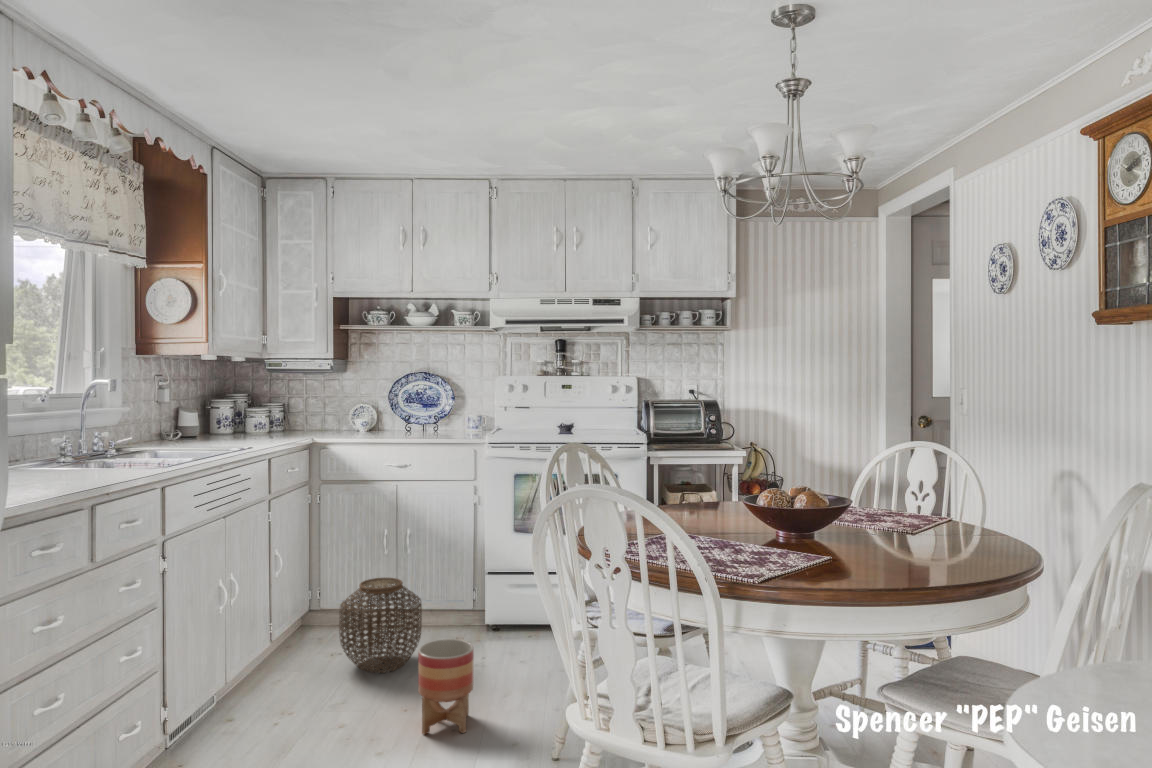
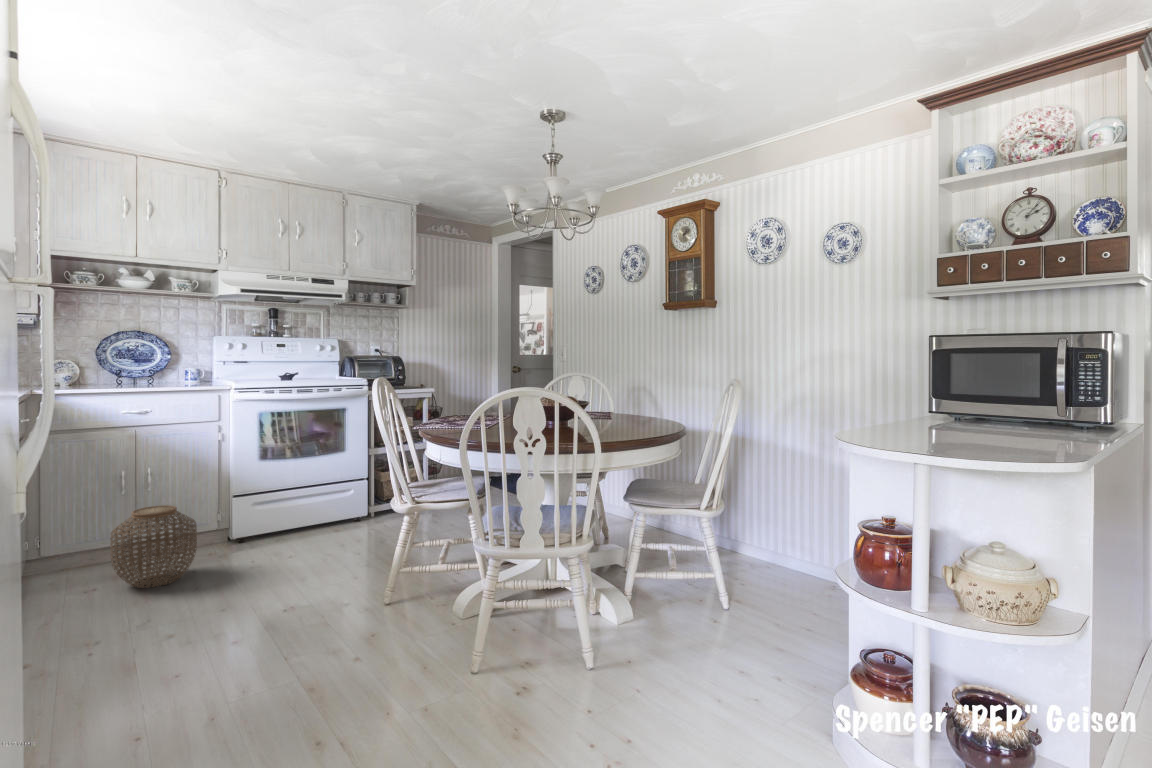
planter: present [418,639,474,734] -> none [241,532,289,606]

